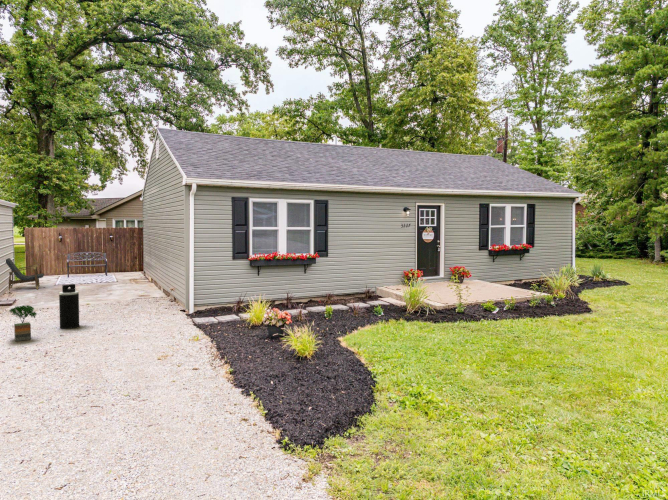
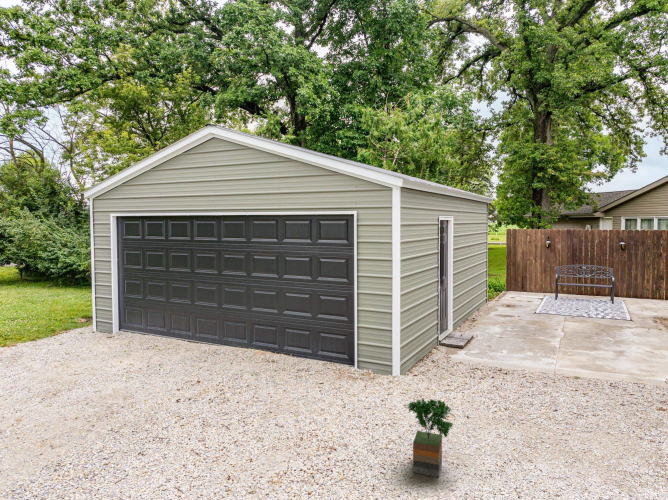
lounge chair: present [6,258,44,291] -> none [476,270,522,317]
trash can: present [59,284,79,329] -> none [504,363,545,463]

